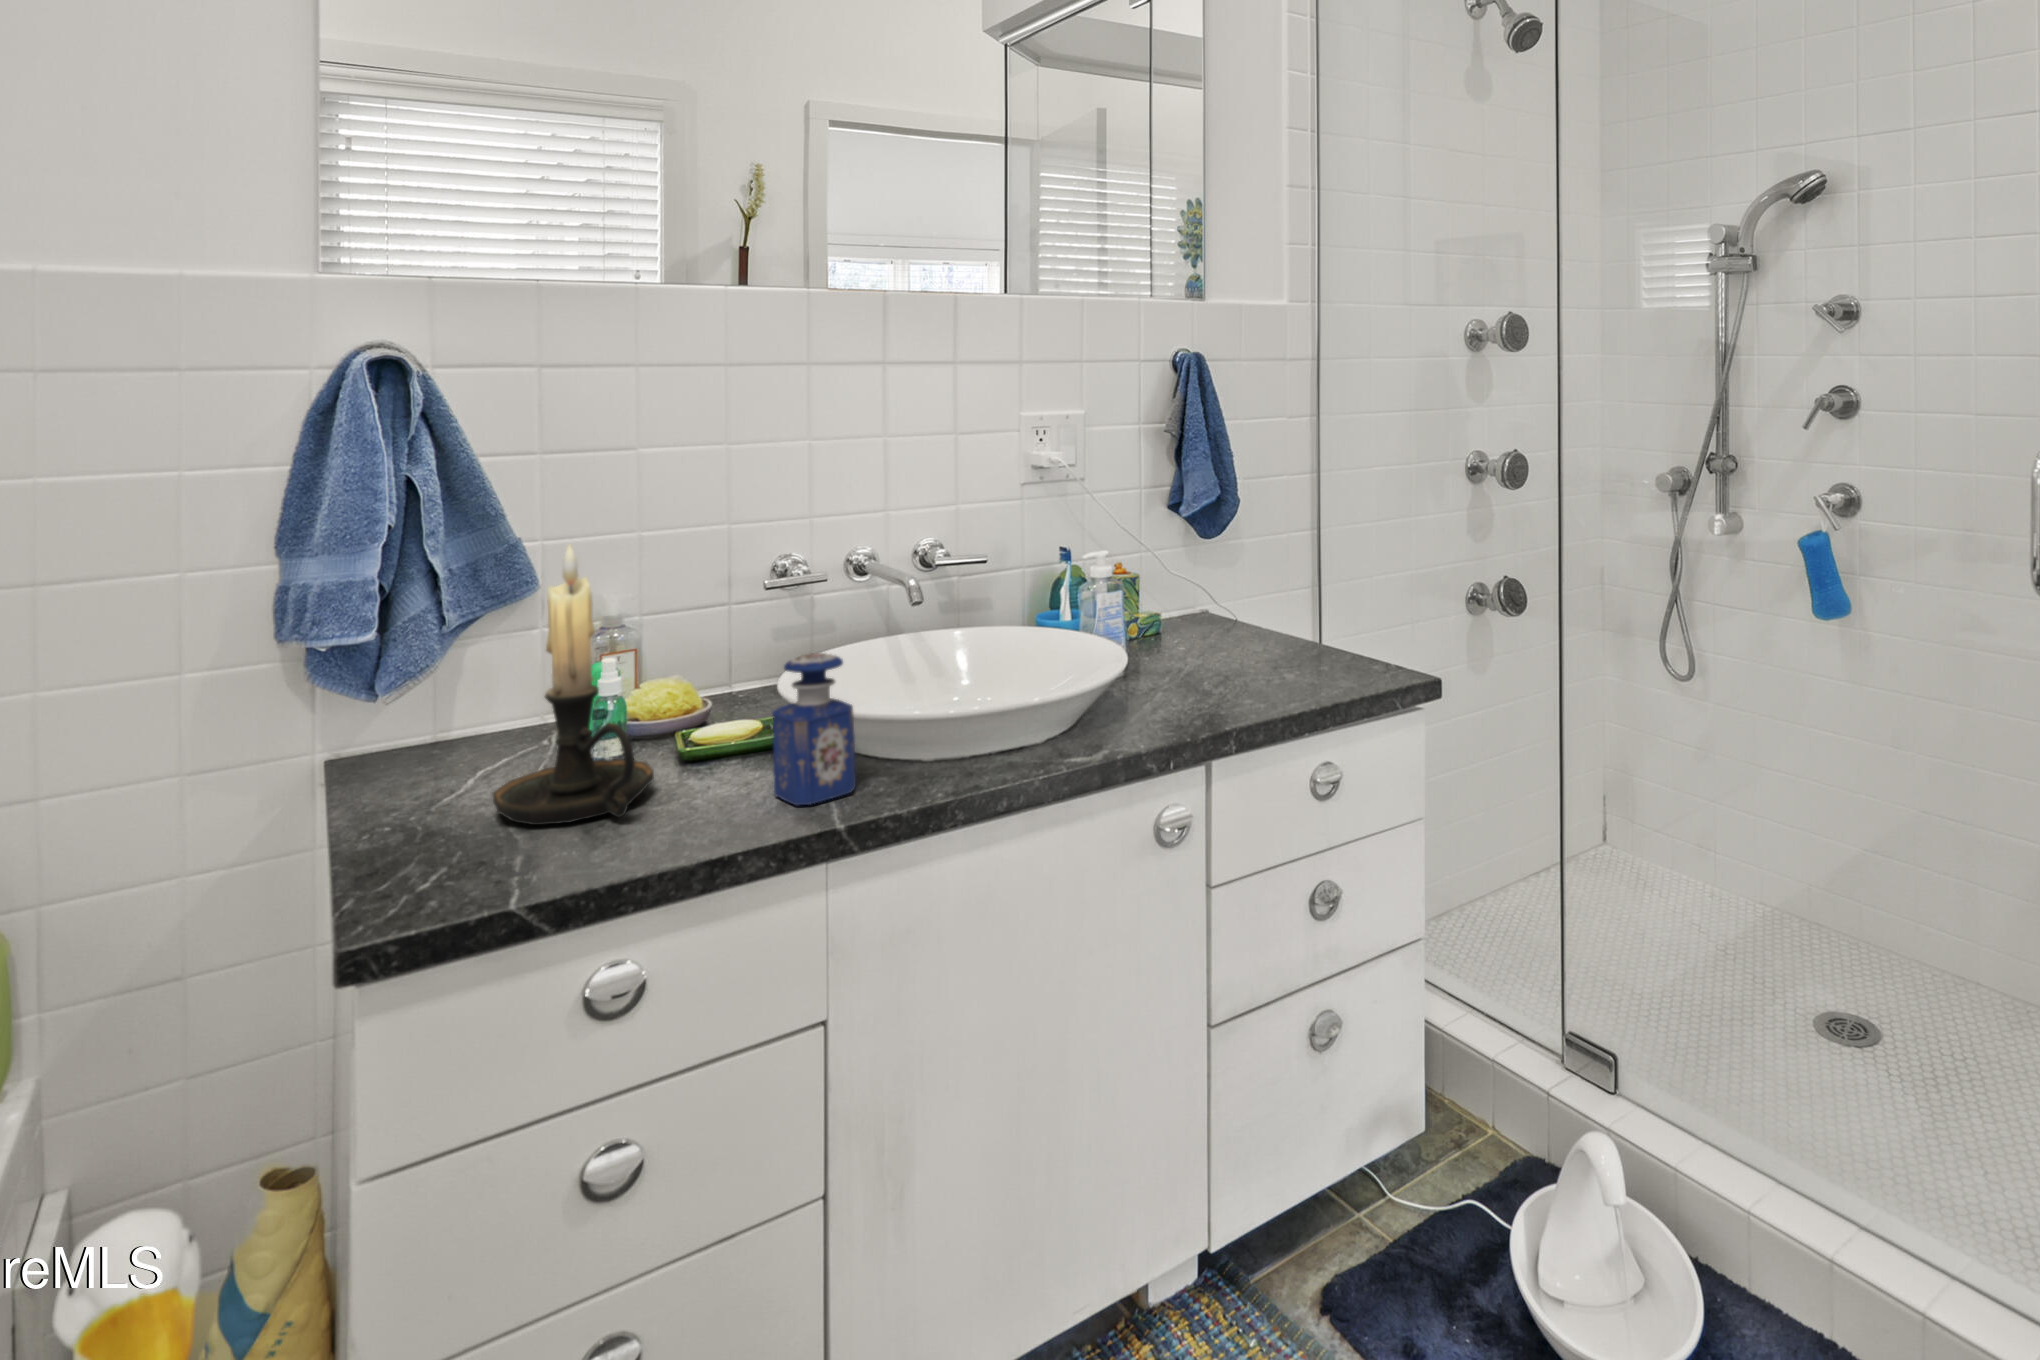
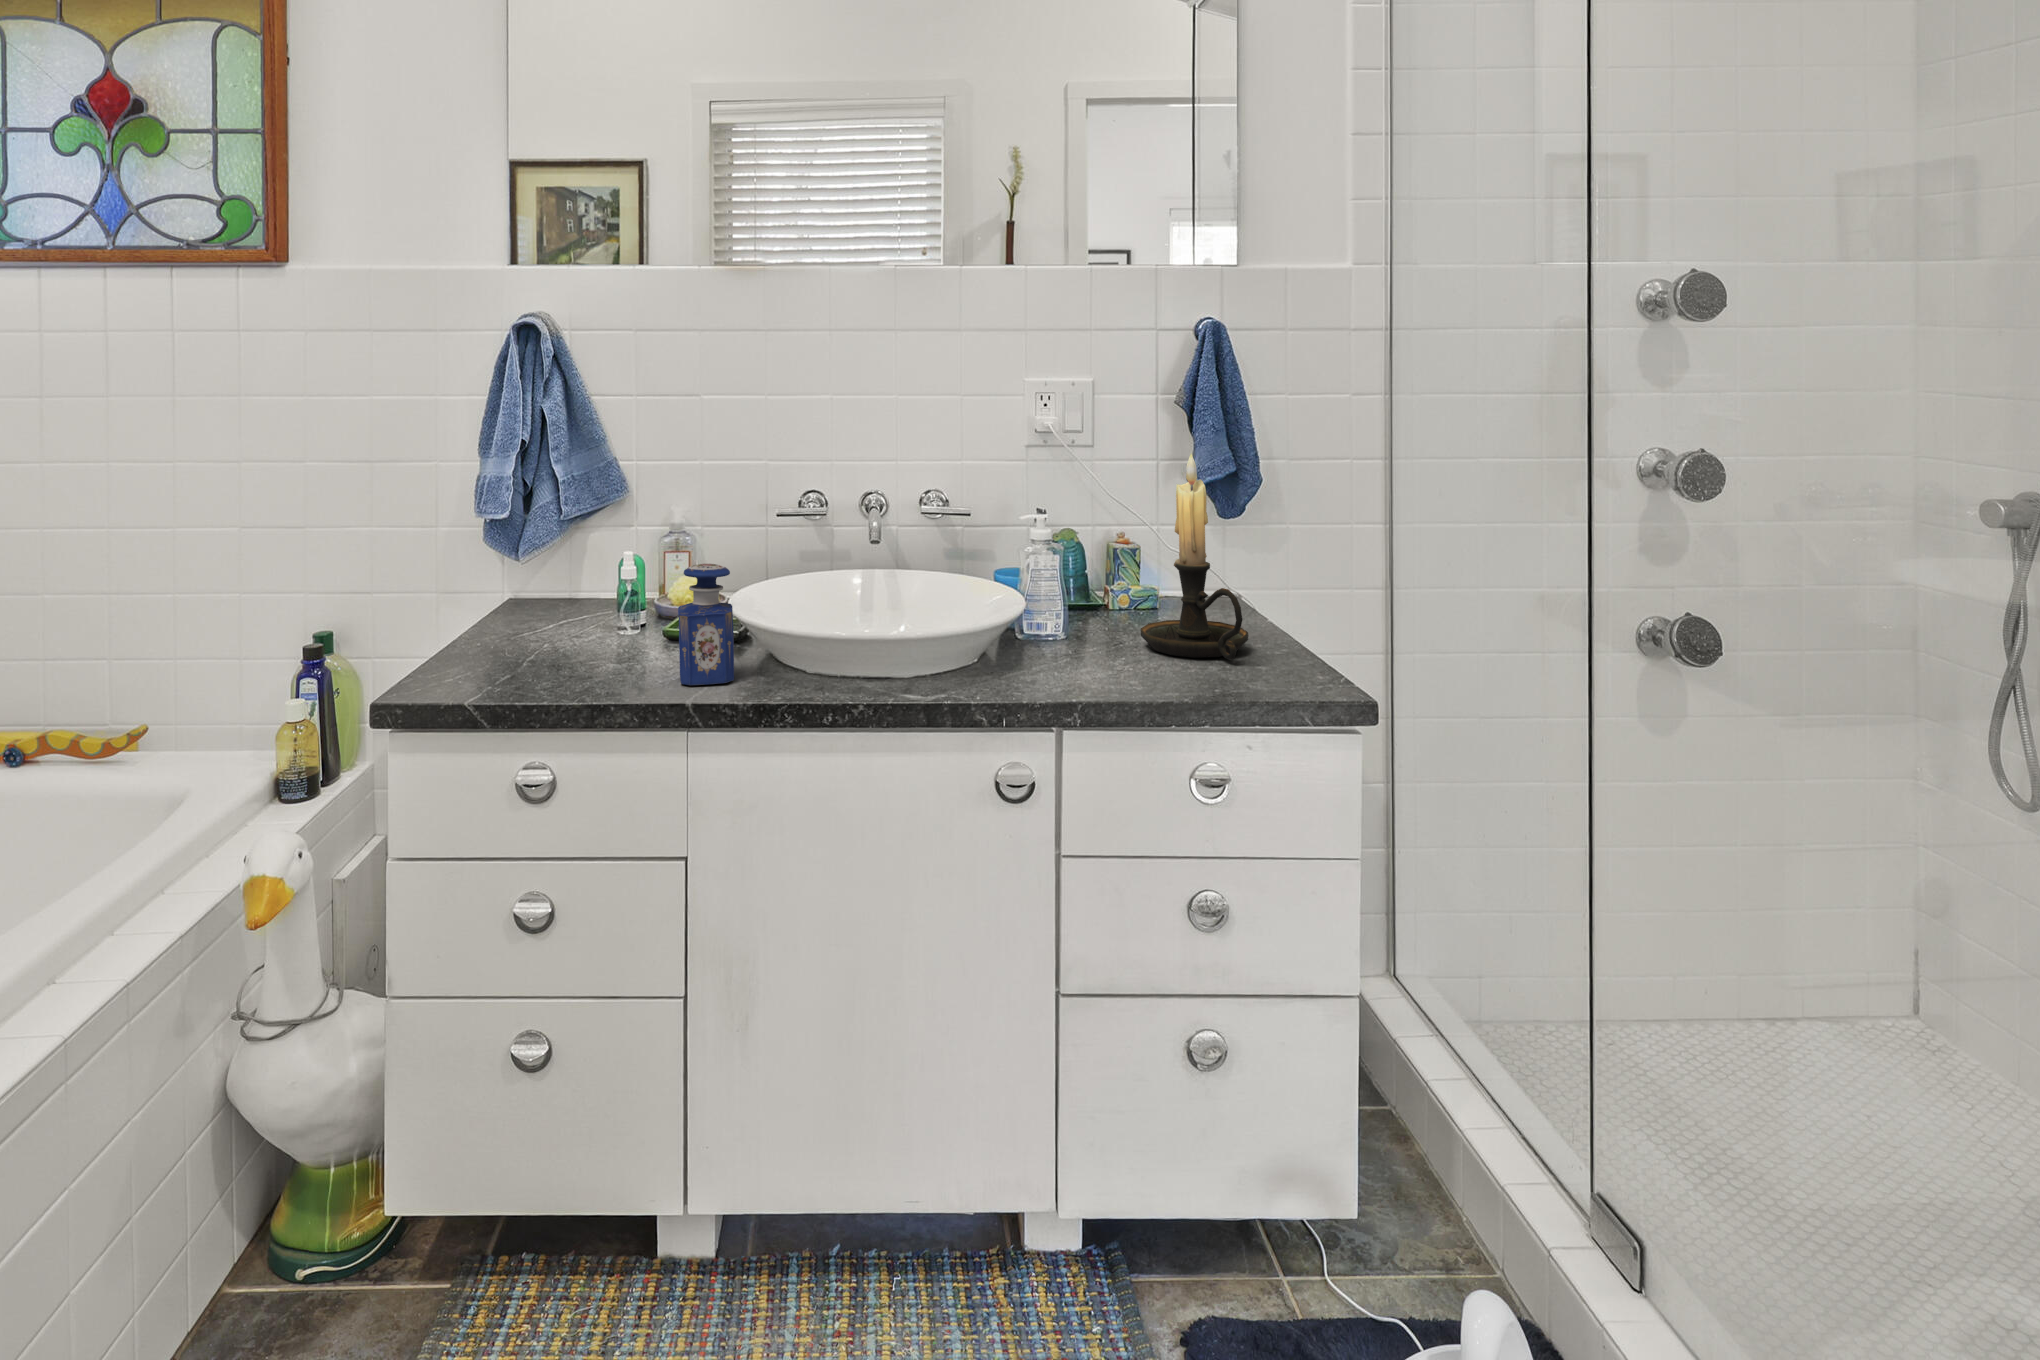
candle holder: present [493,545,654,825] -> present [1141,454,1248,660]

